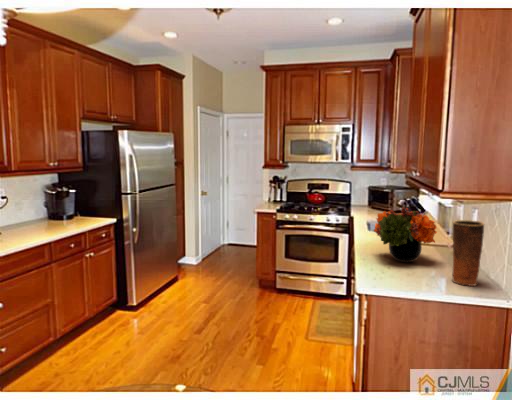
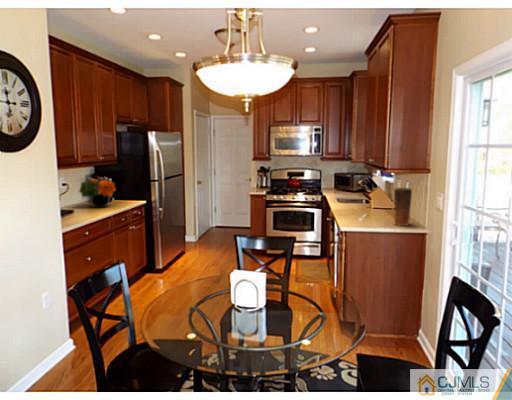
flower arrangement: present [374,207,437,262] -> present [79,177,115,207]

